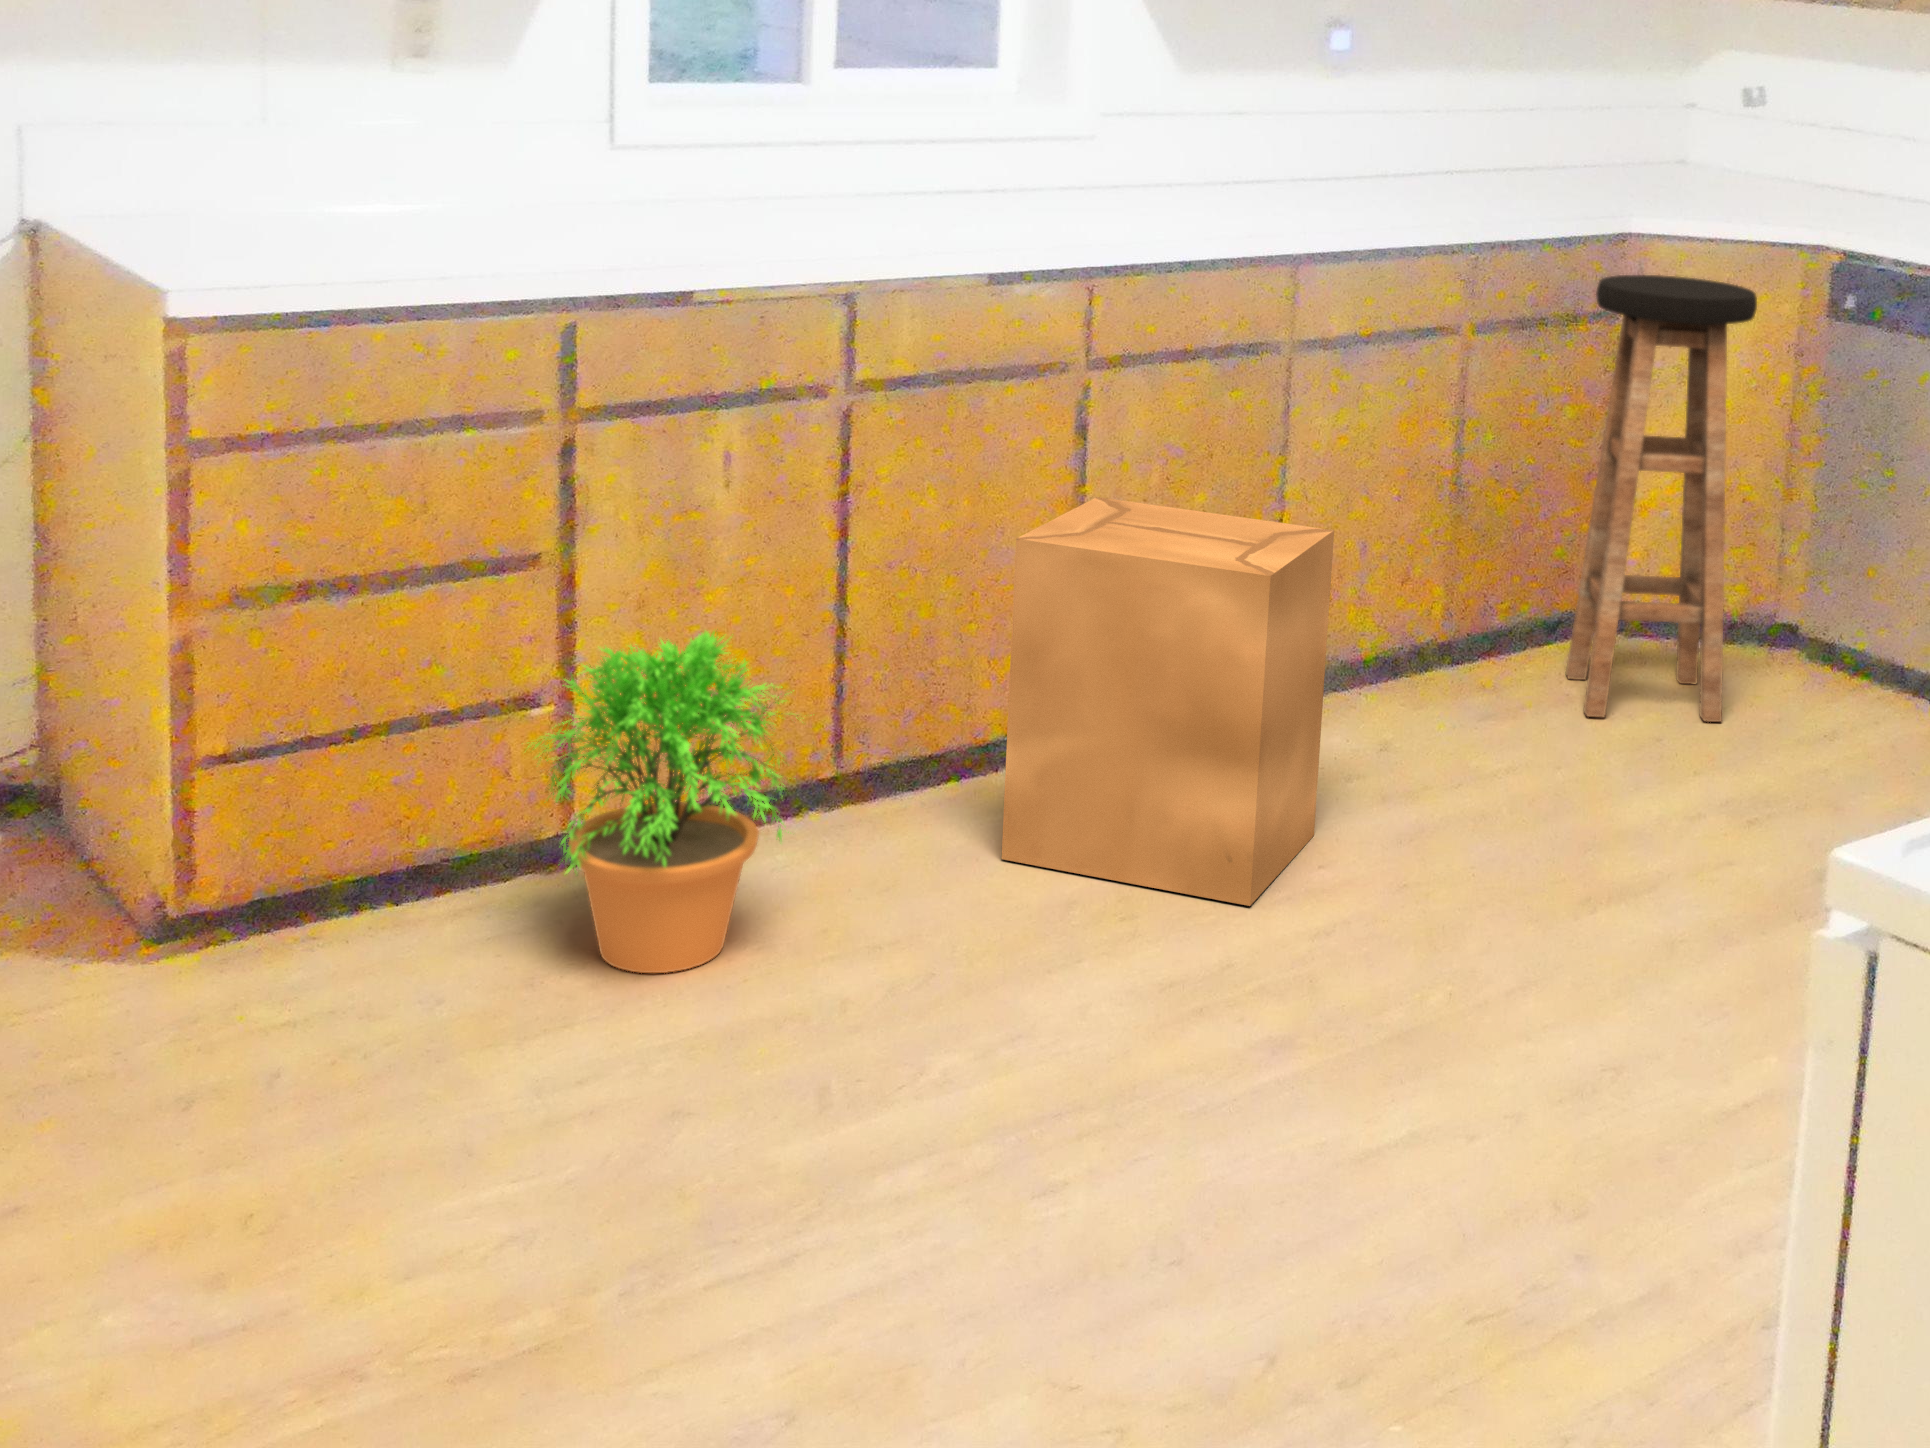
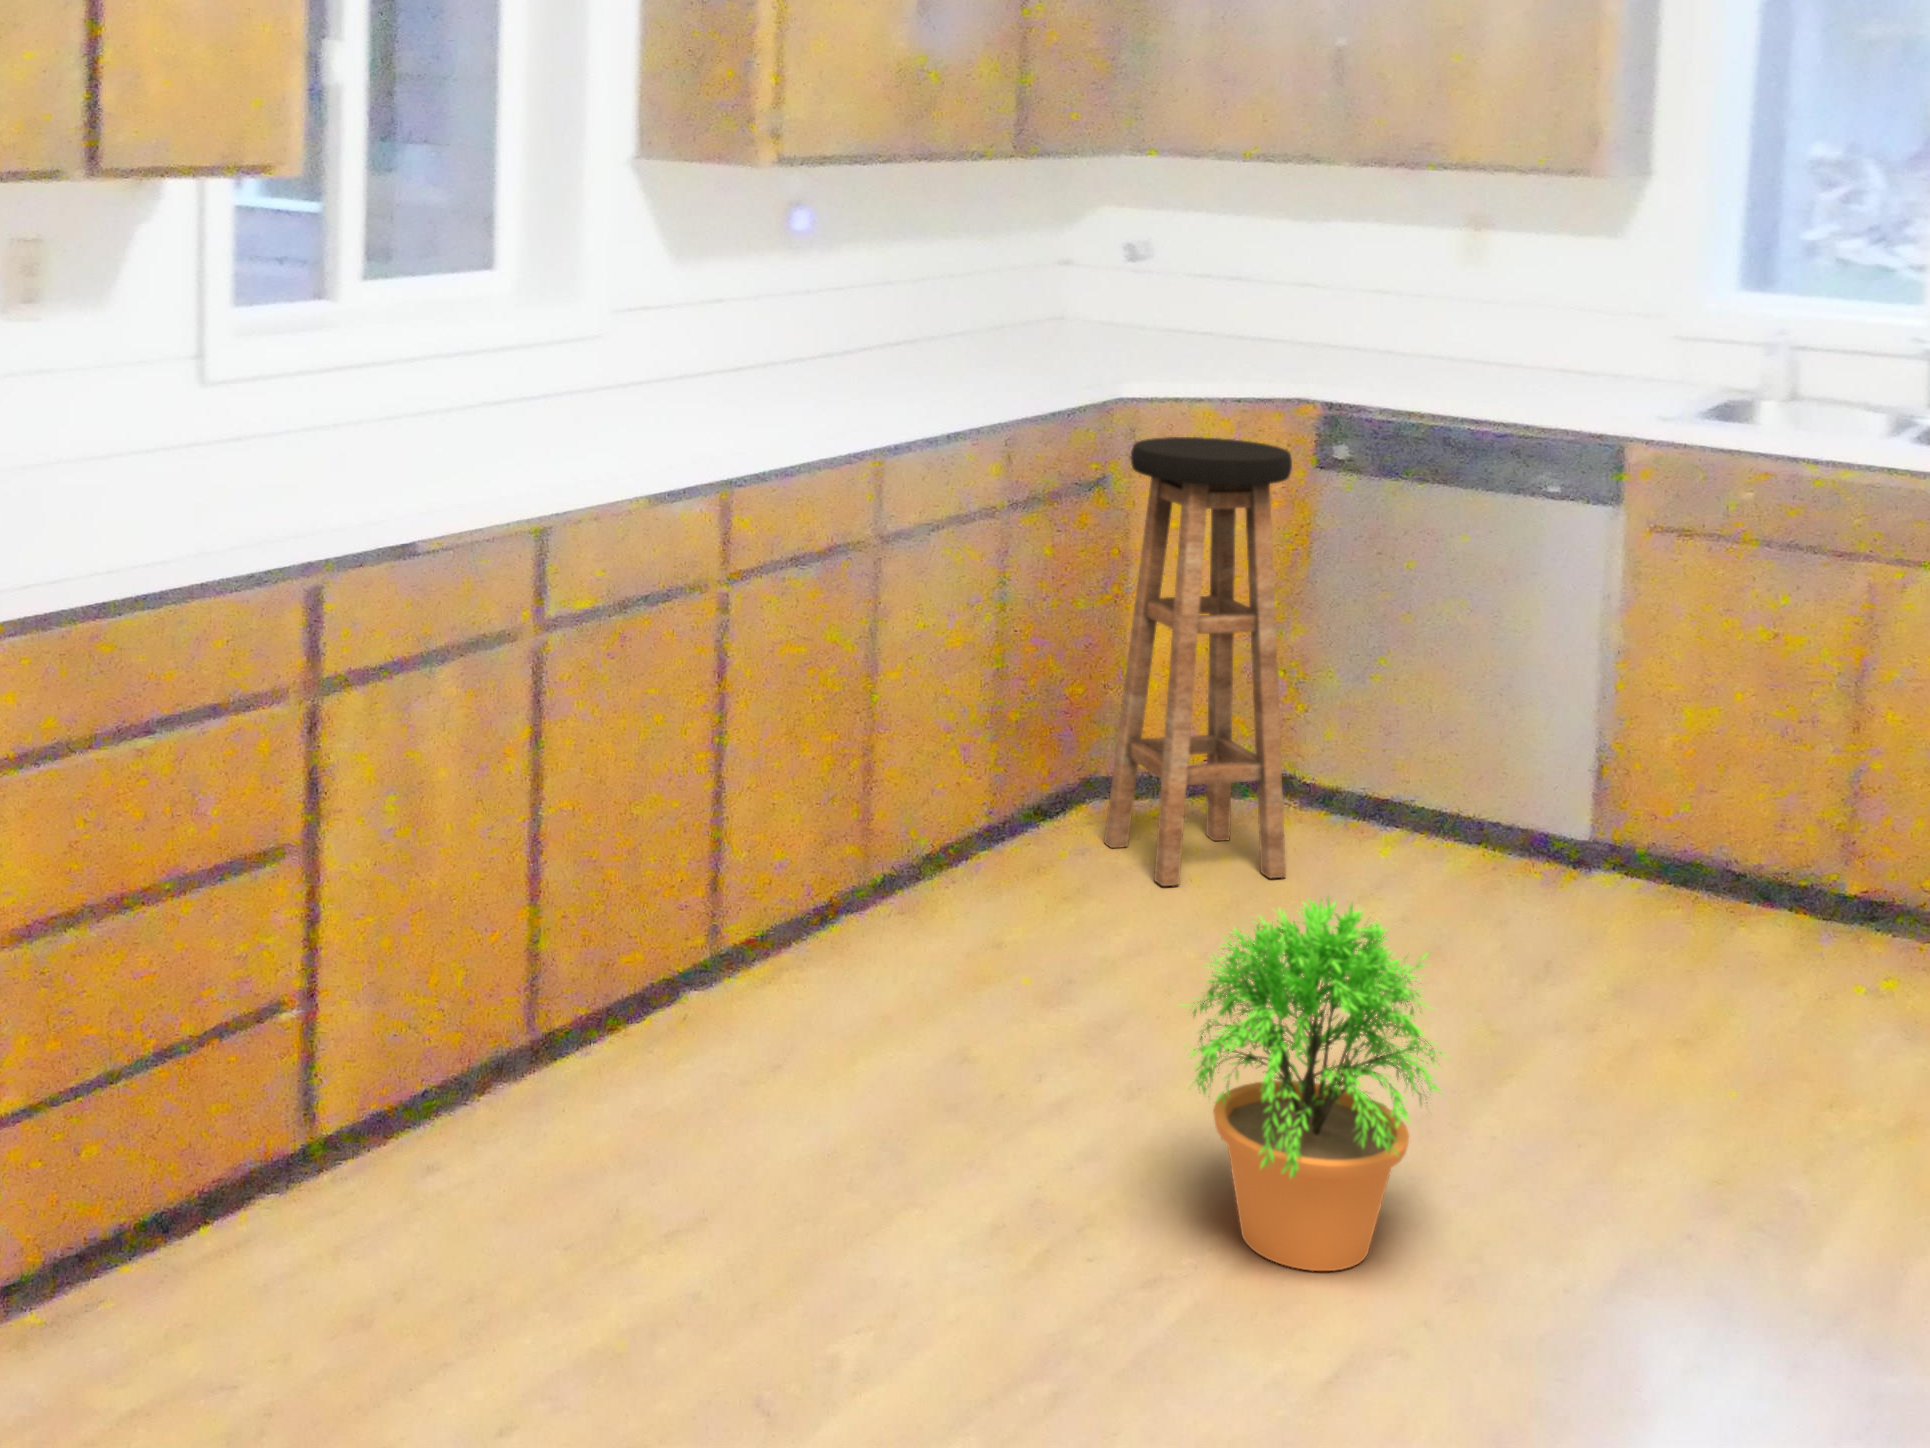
cardboard box: present [1002,497,1334,906] -> none [743,717,1037,1134]
potted plant: present [528,632,797,973] -> present [1182,898,1445,1271]

